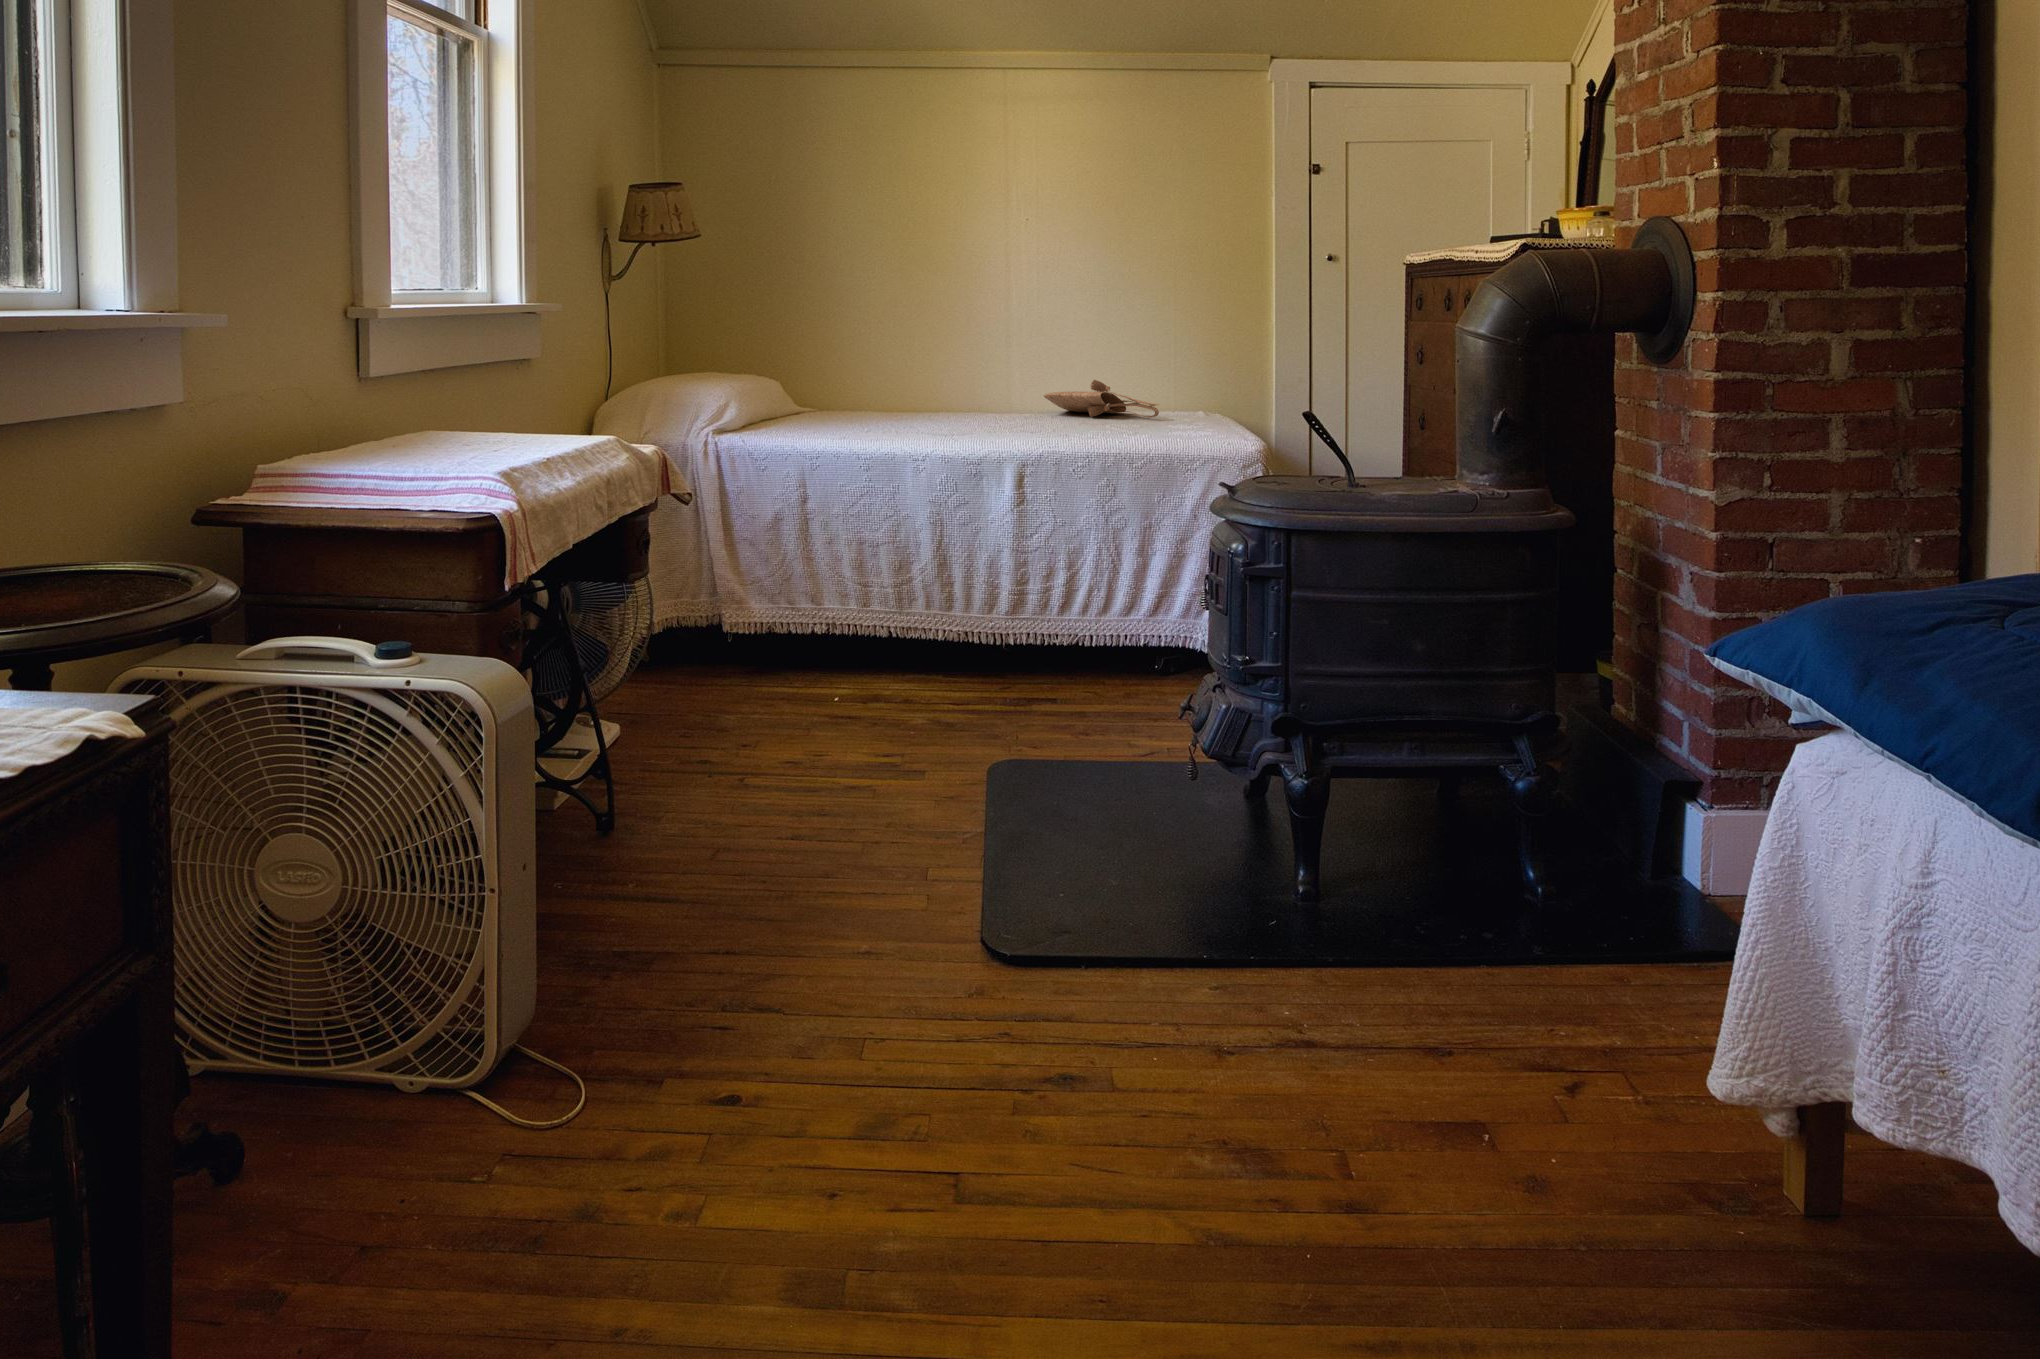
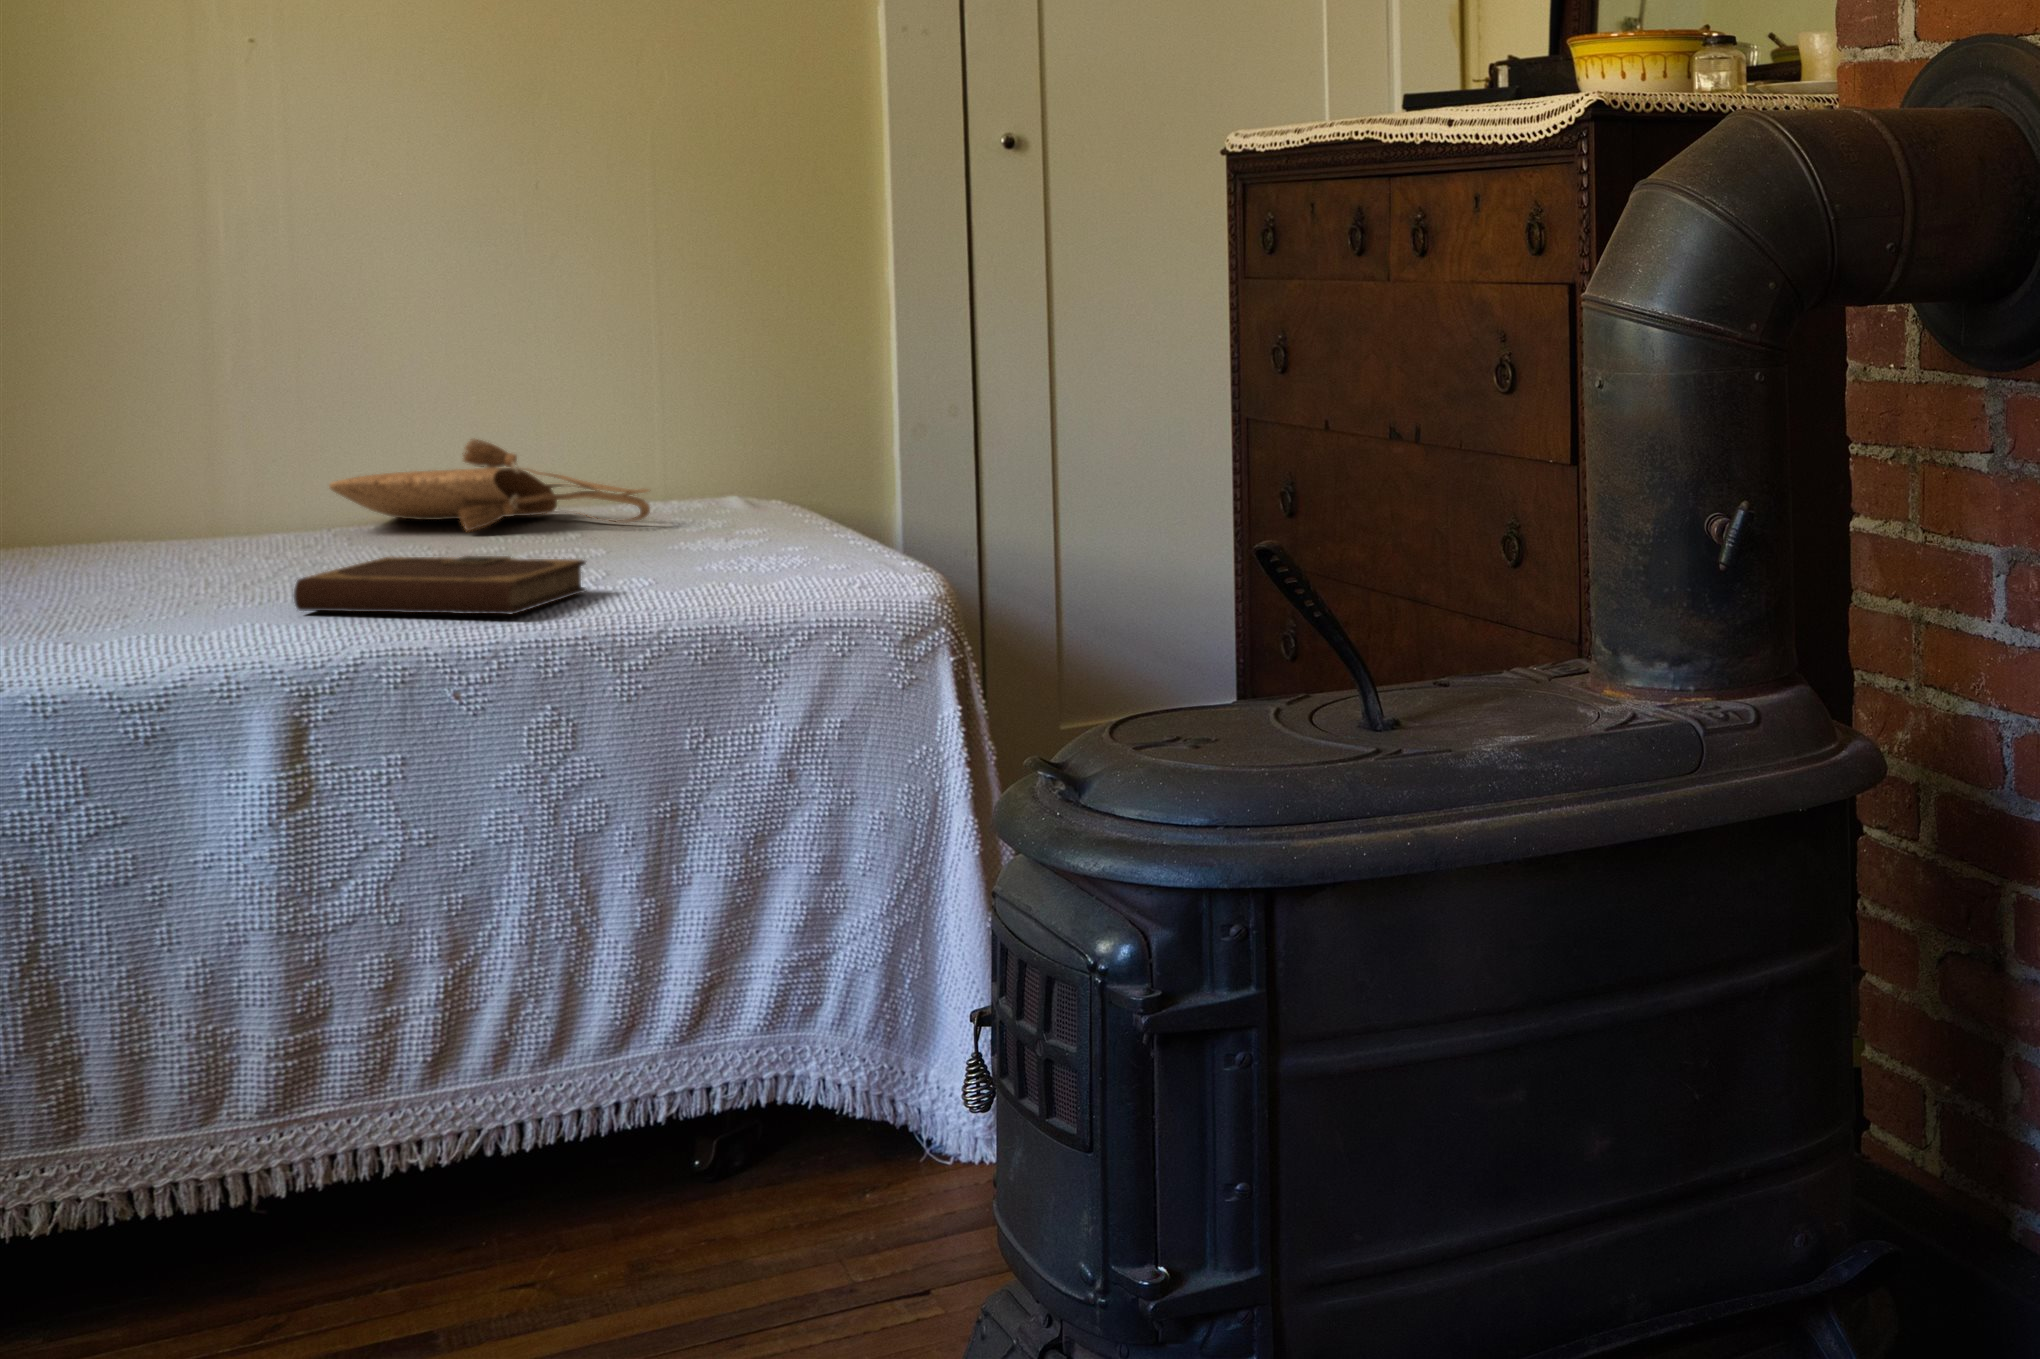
notebook: none [1025,420,1125,443] -> present [294,556,586,614]

